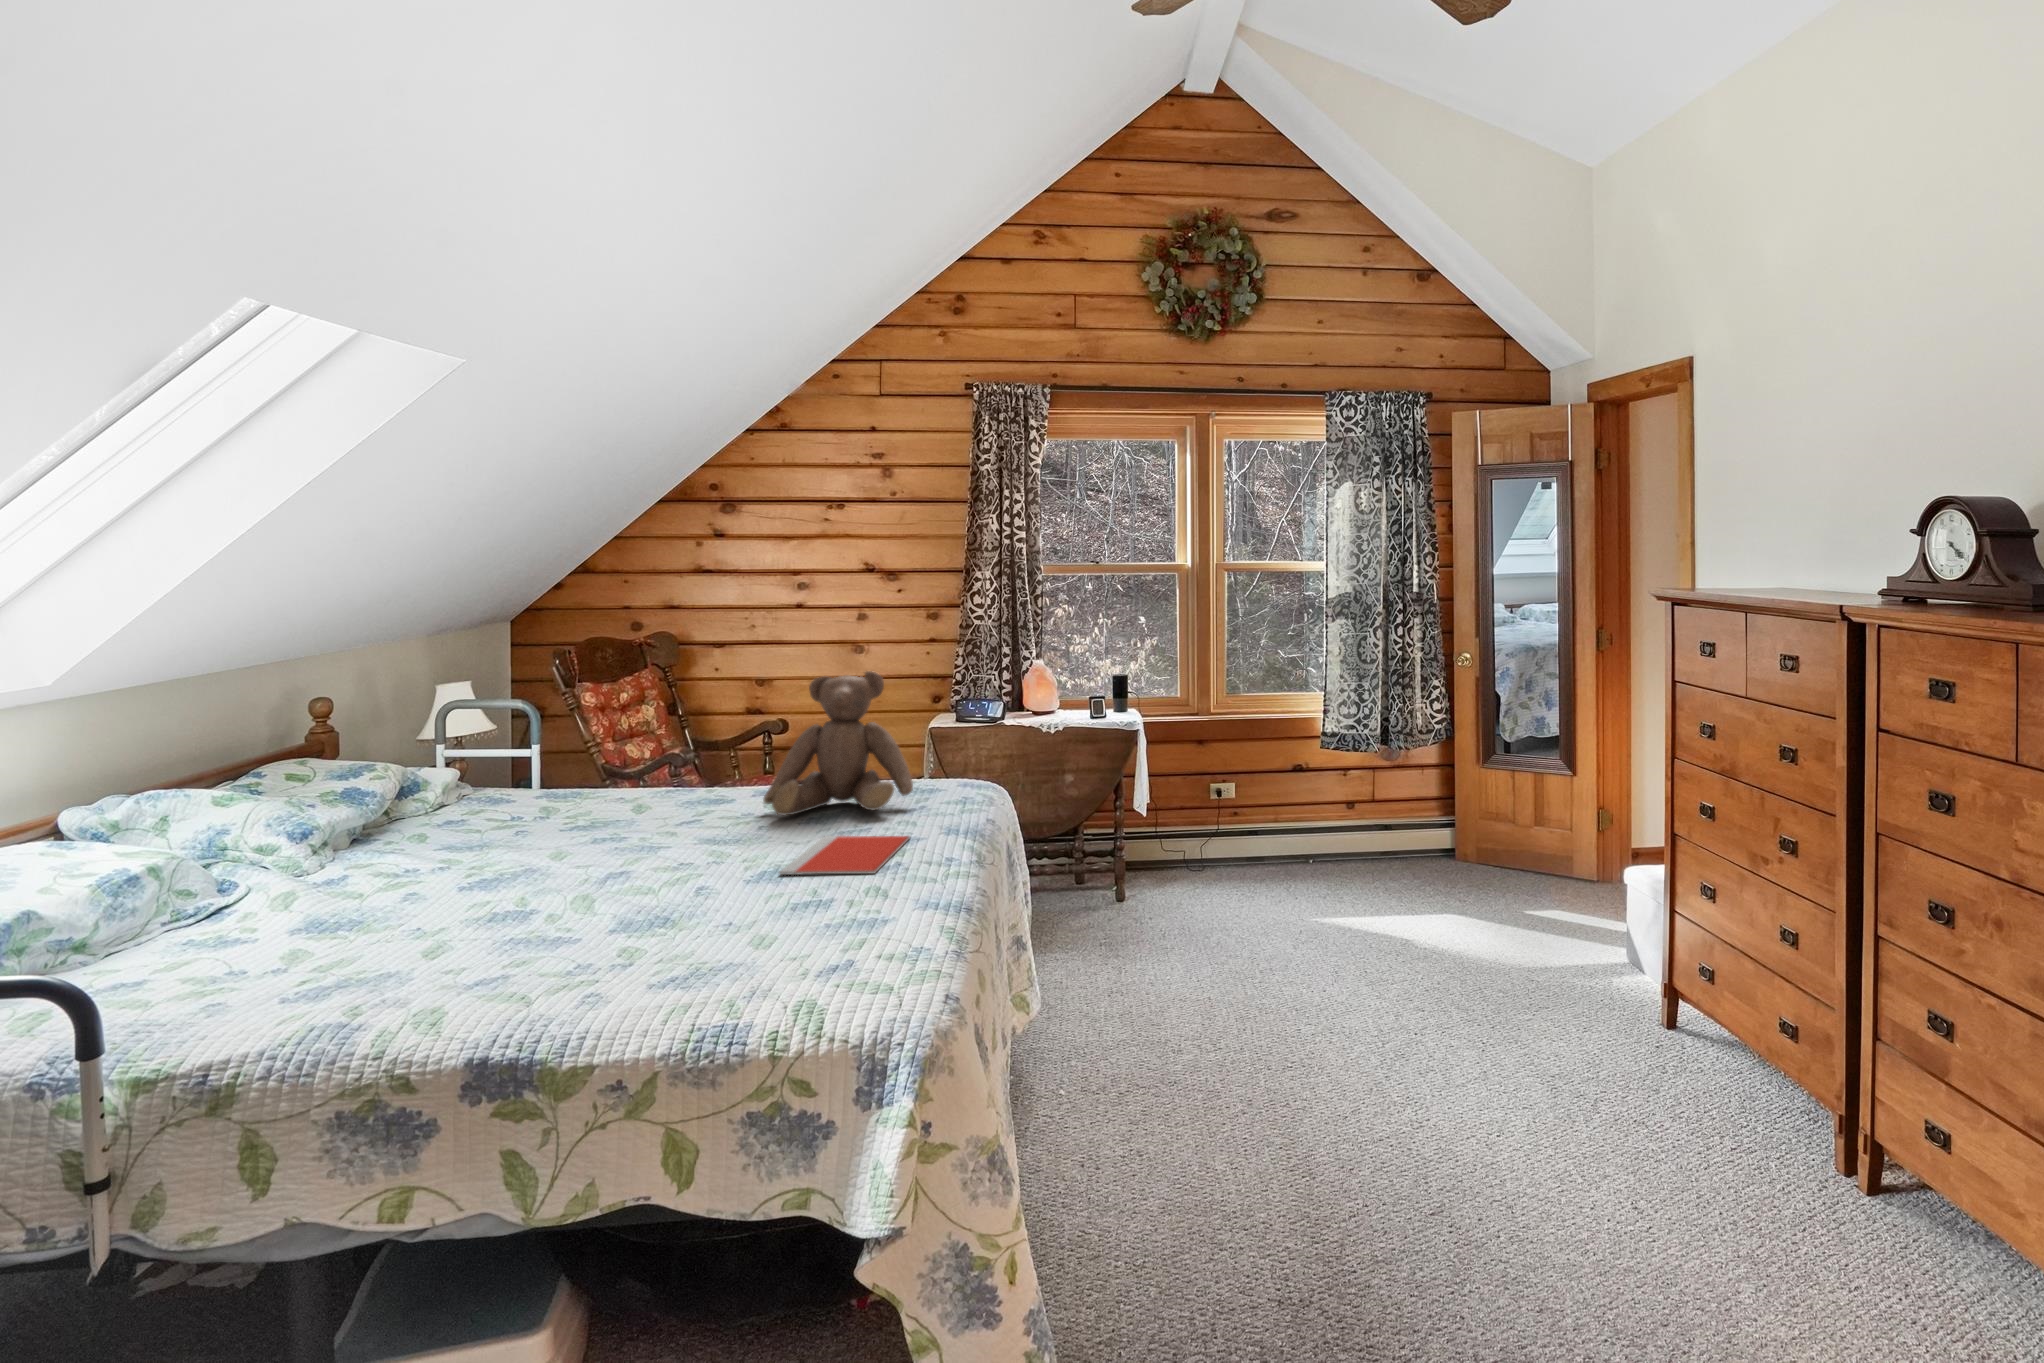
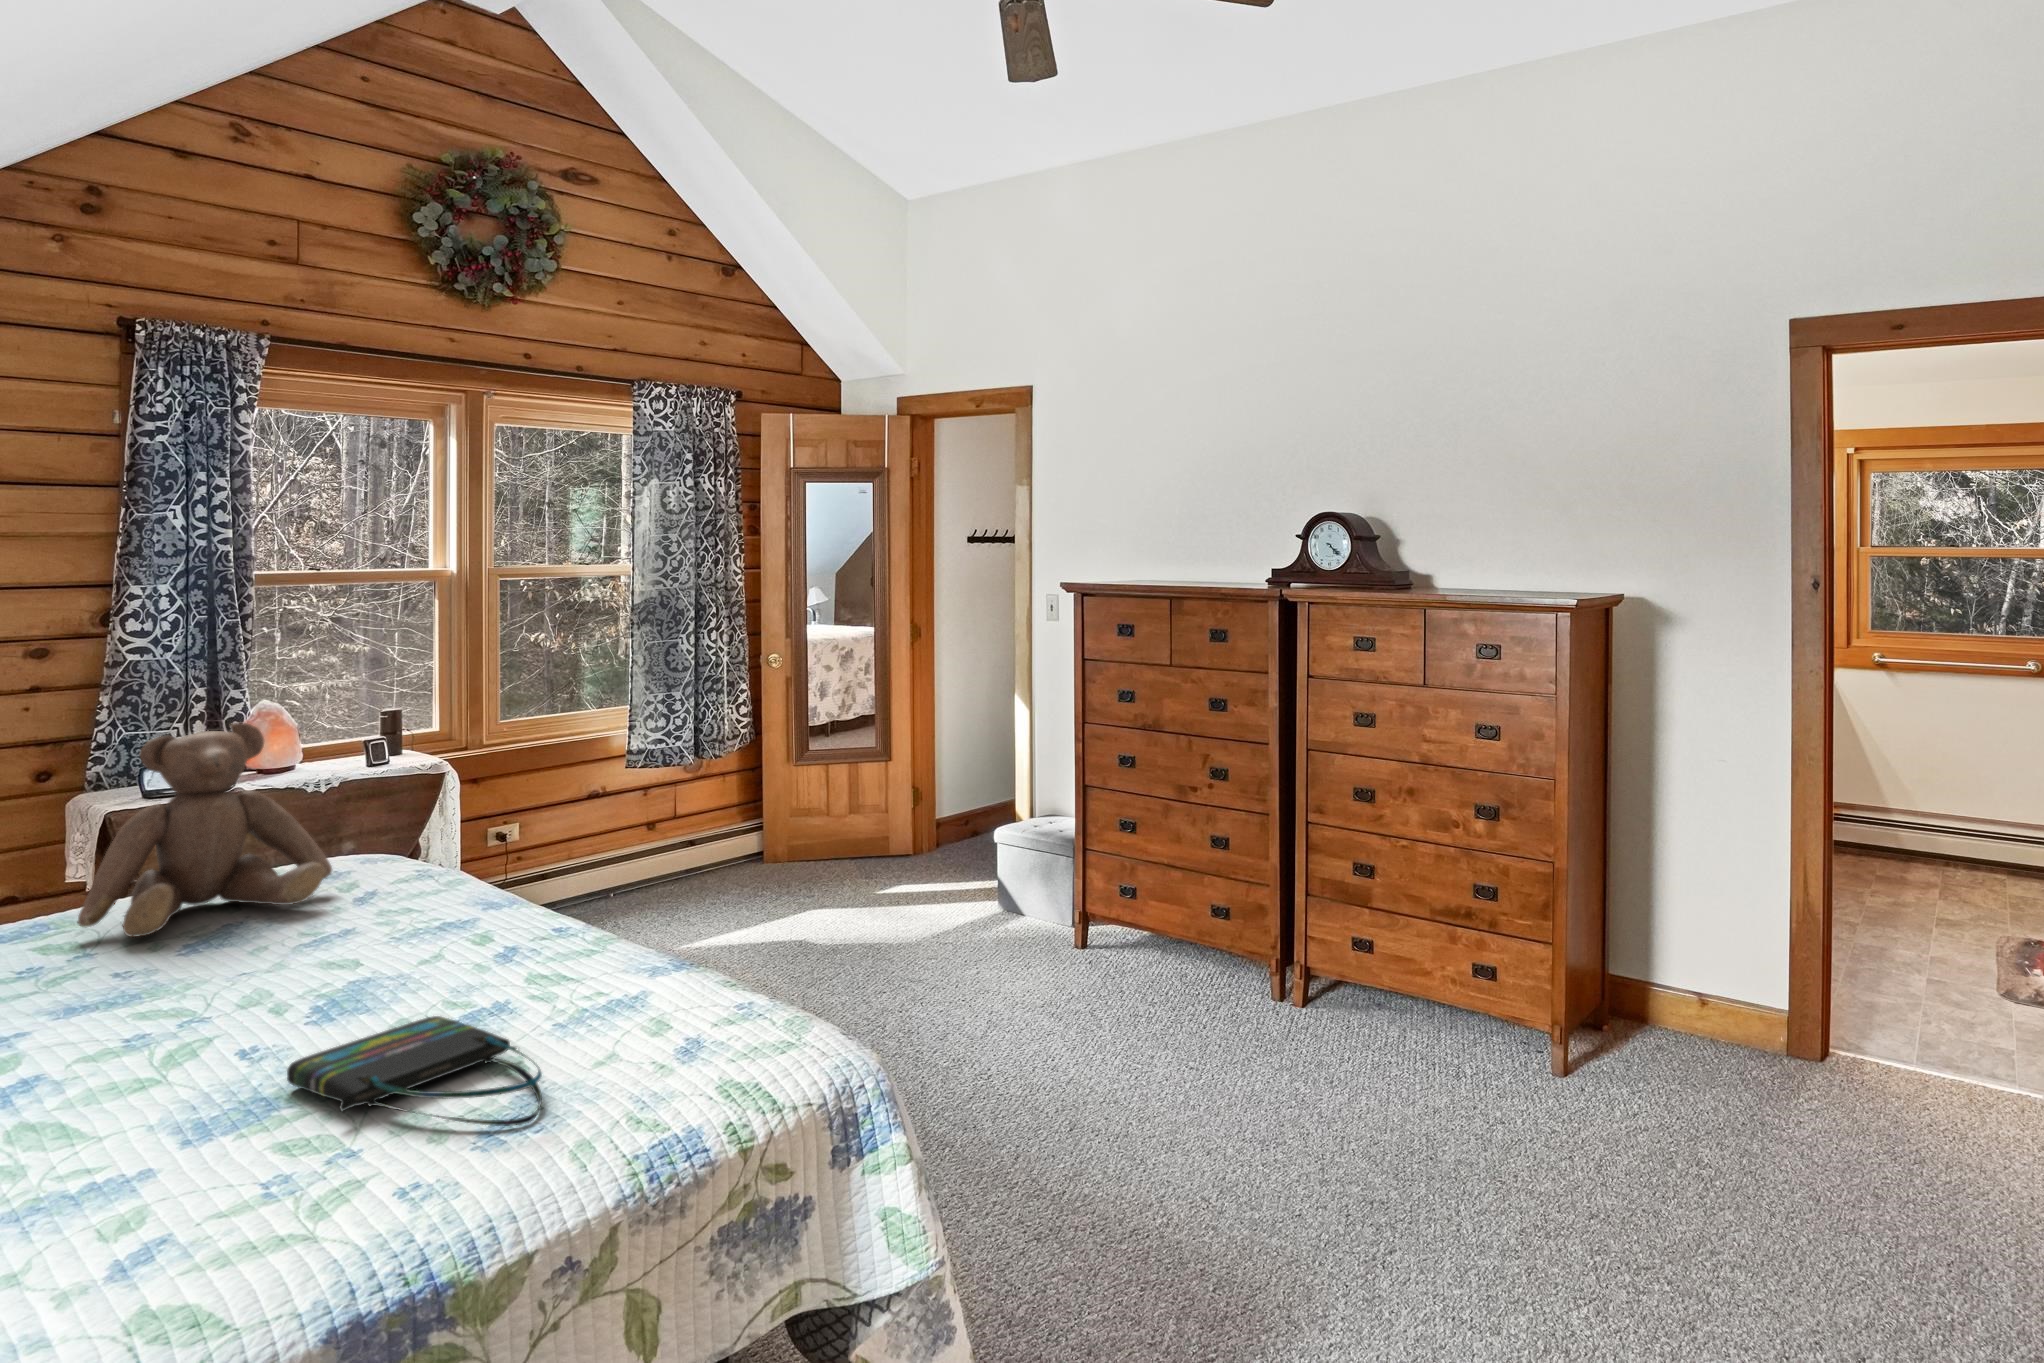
notebook: present [779,836,911,875] -> none [287,920,470,997]
tote bag: none [636,899,777,986] -> present [287,1016,542,1126]

